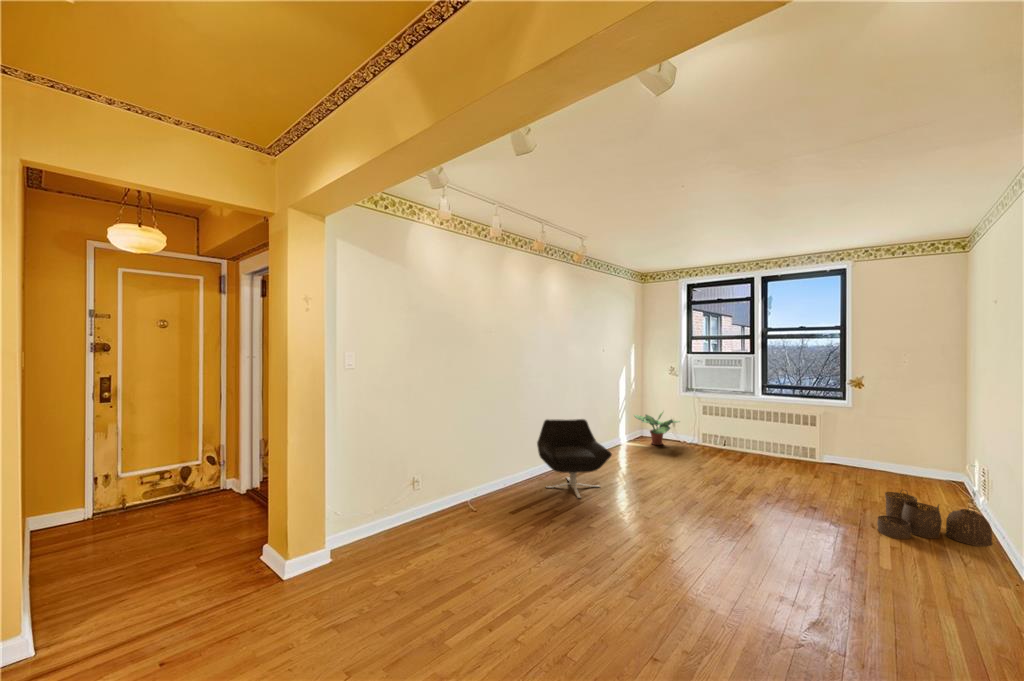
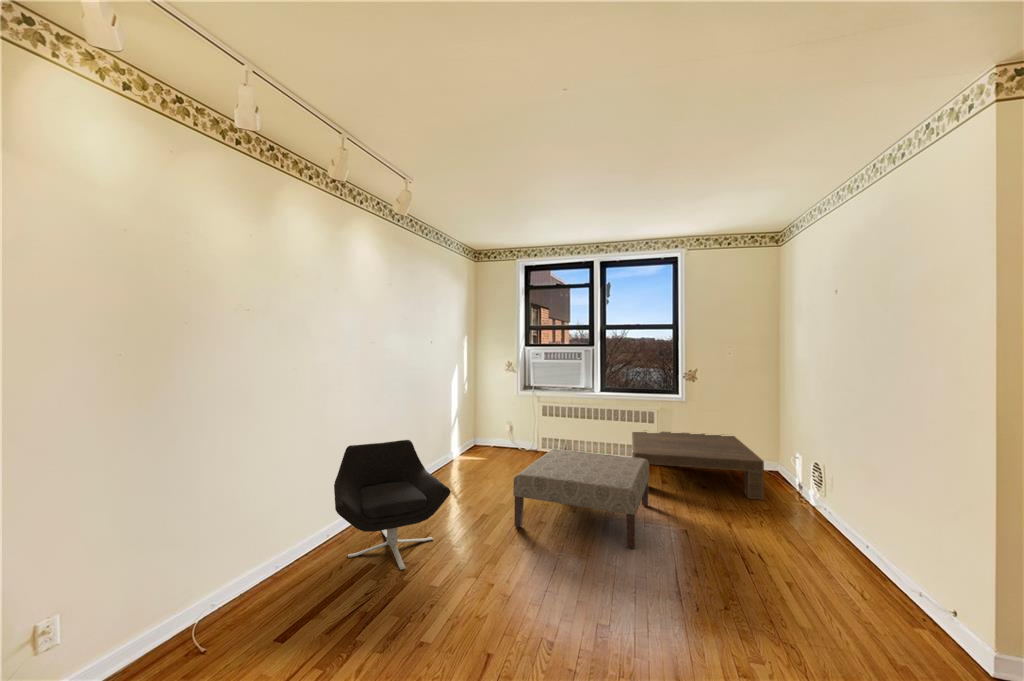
potted plant: present [634,412,680,445] -> none [465,414,519,457]
coffee table: none [780,433,919,504] -> present [632,431,764,500]
ottoman: none [660,438,788,514] -> present [513,449,649,549]
woven basket: present [877,491,993,546] -> none [750,491,852,554]

